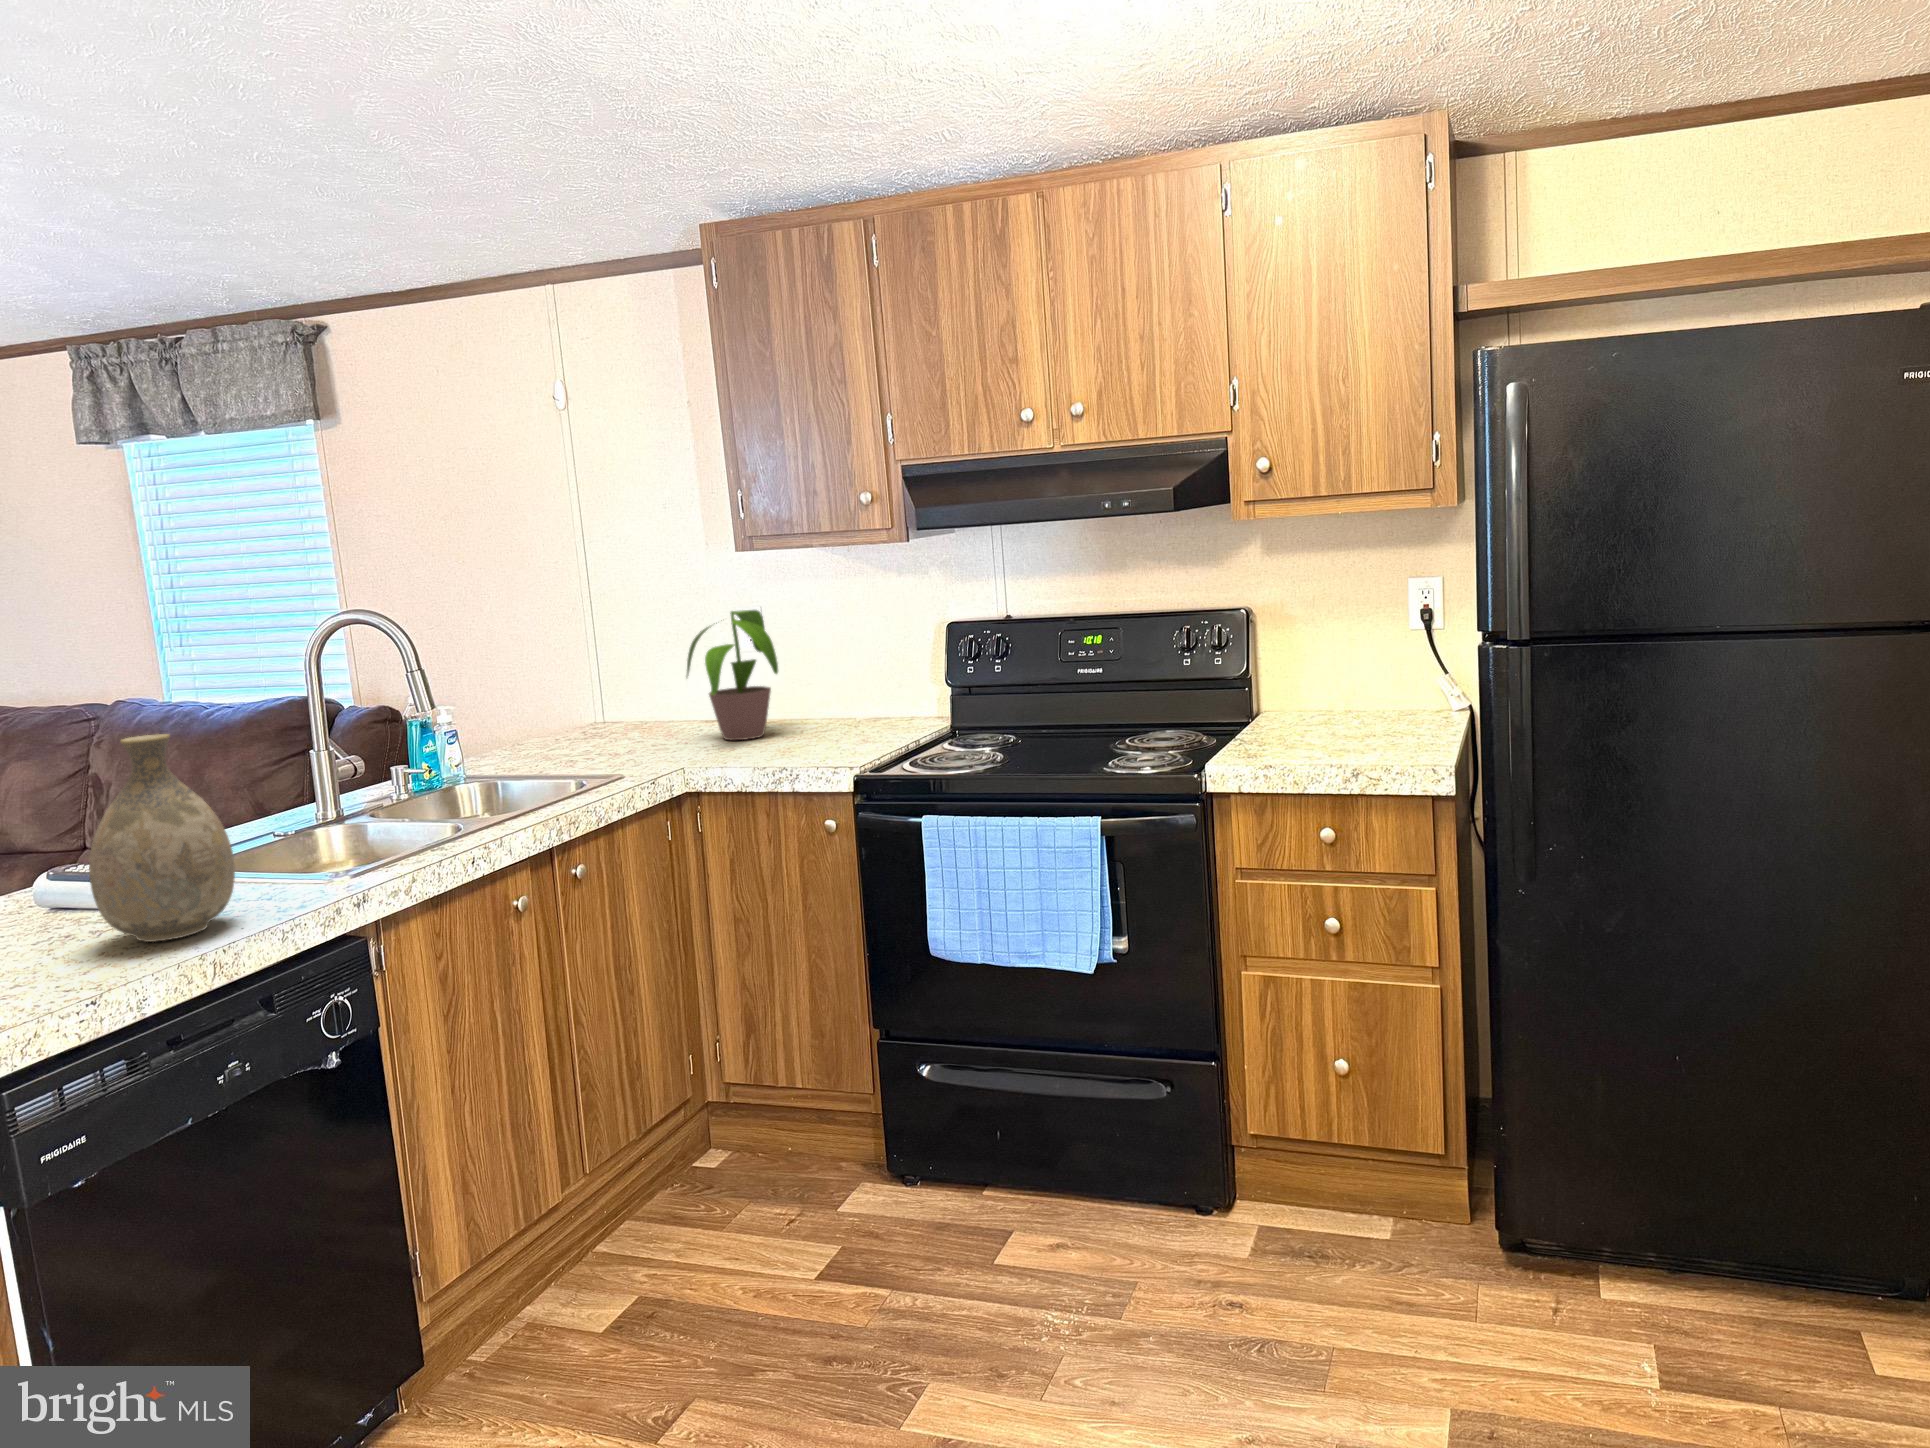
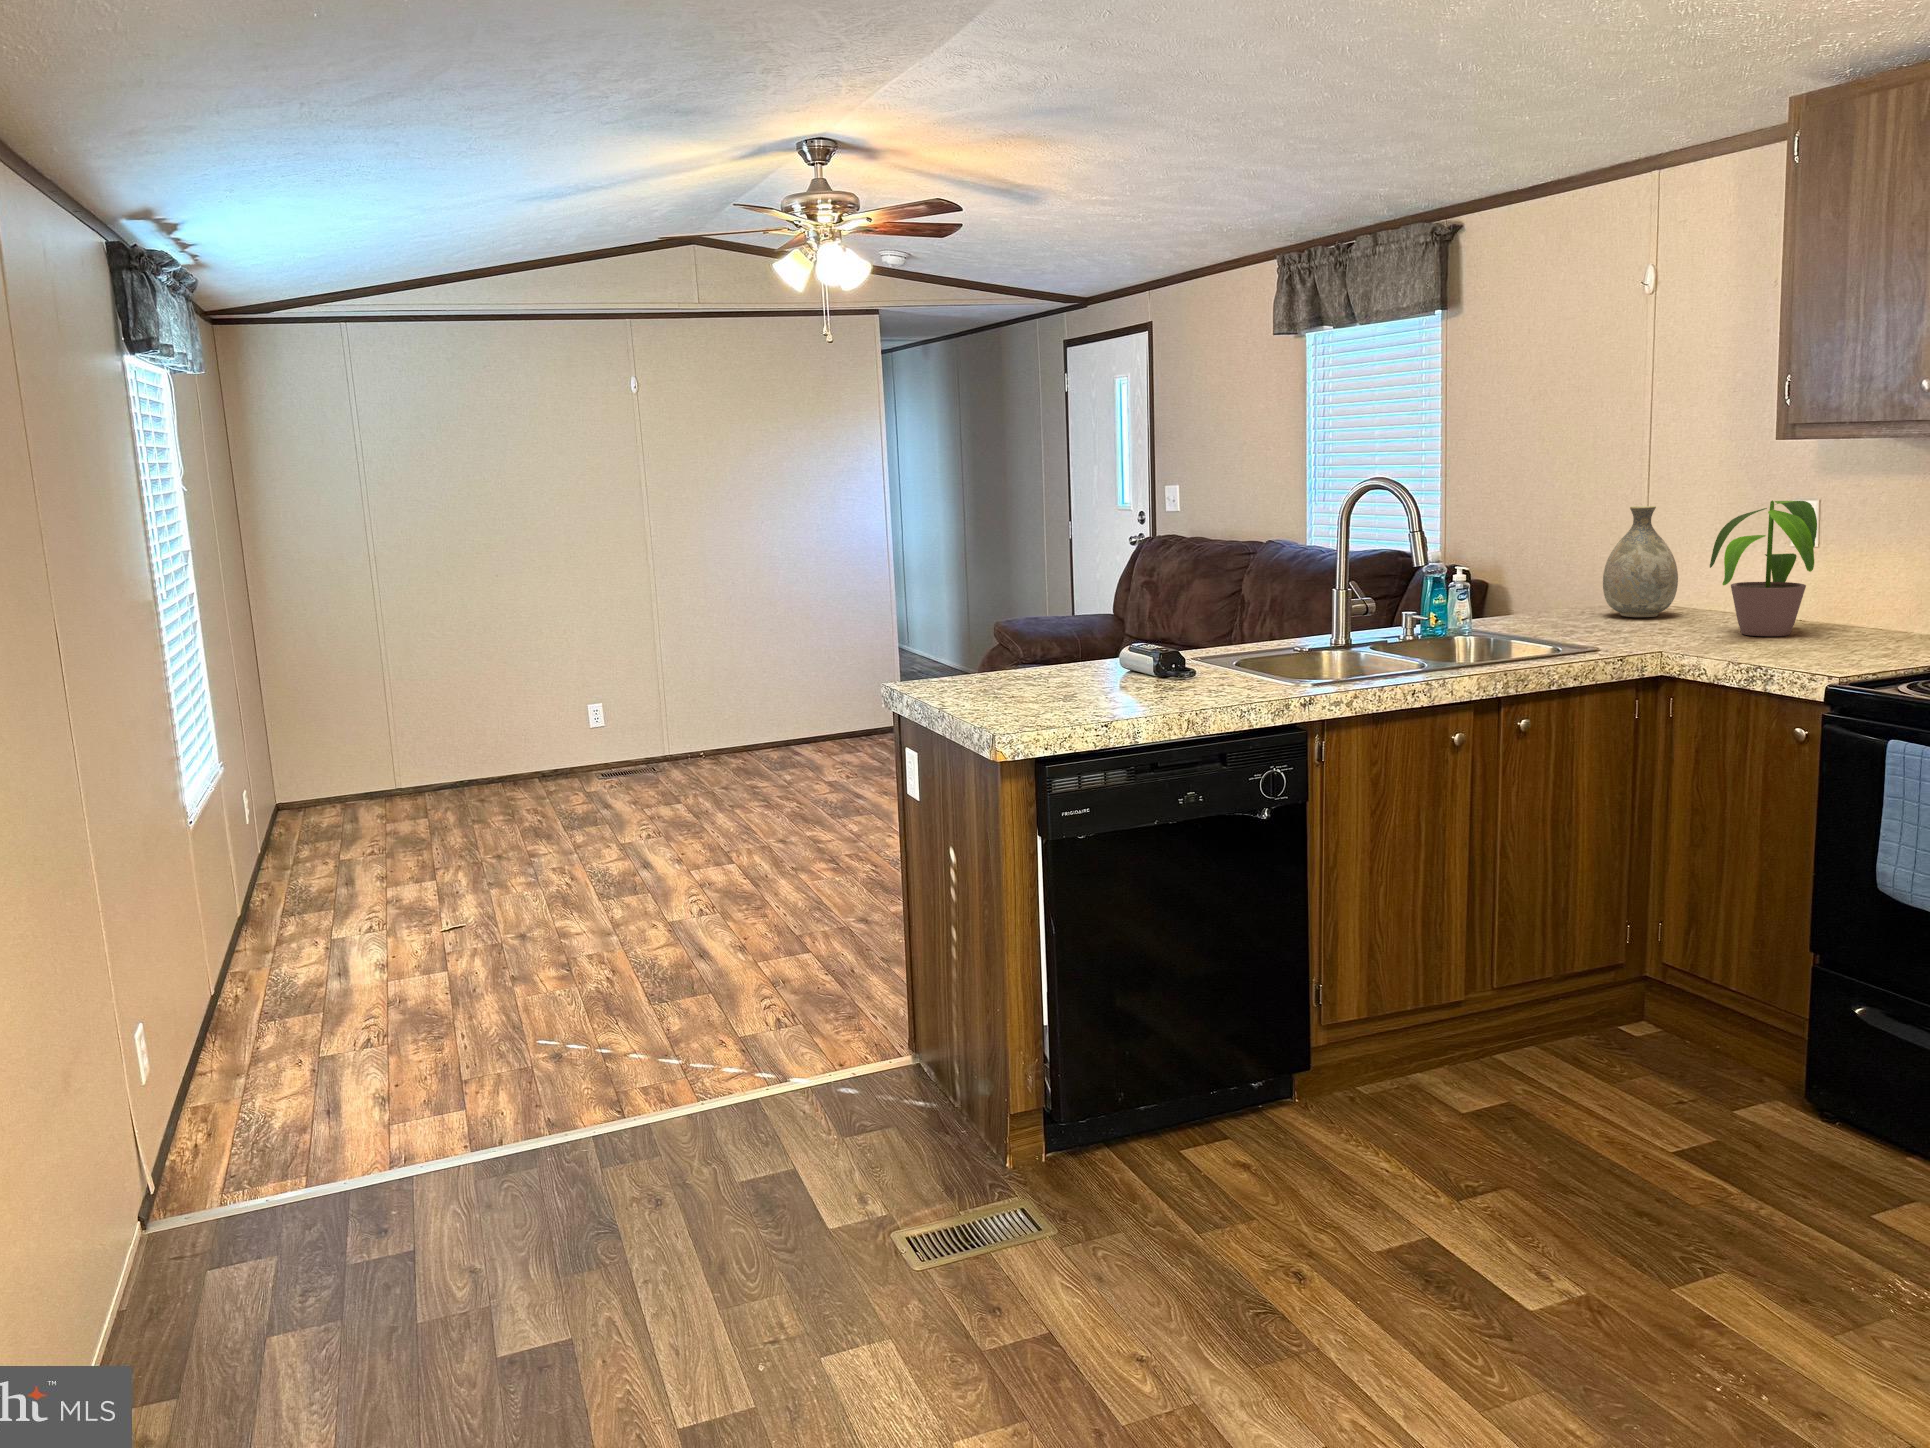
vase: present [89,734,235,942] -> present [1603,506,1678,617]

